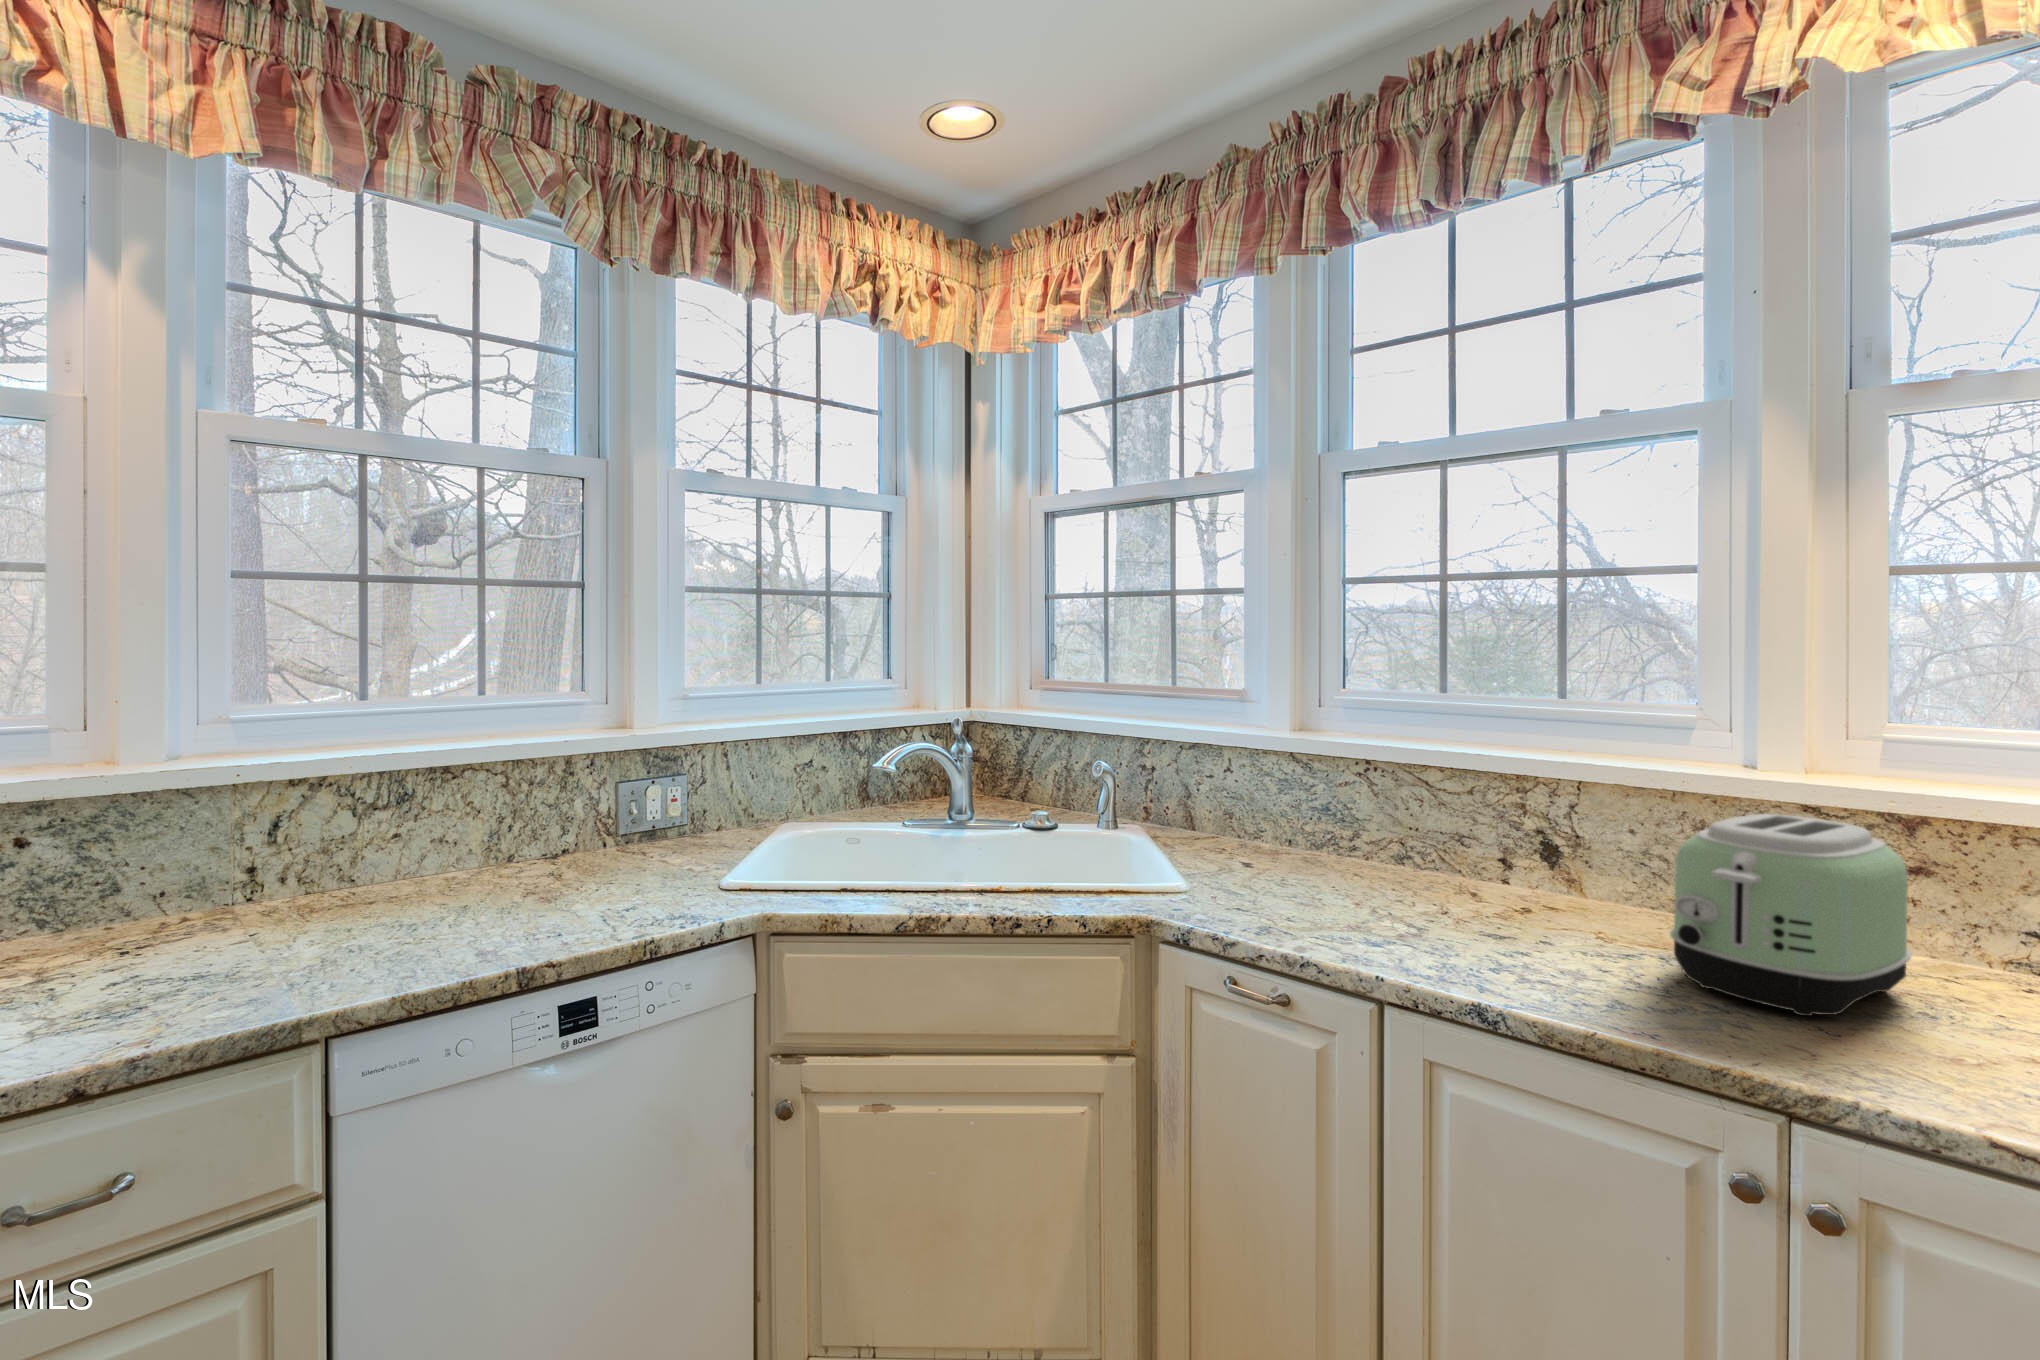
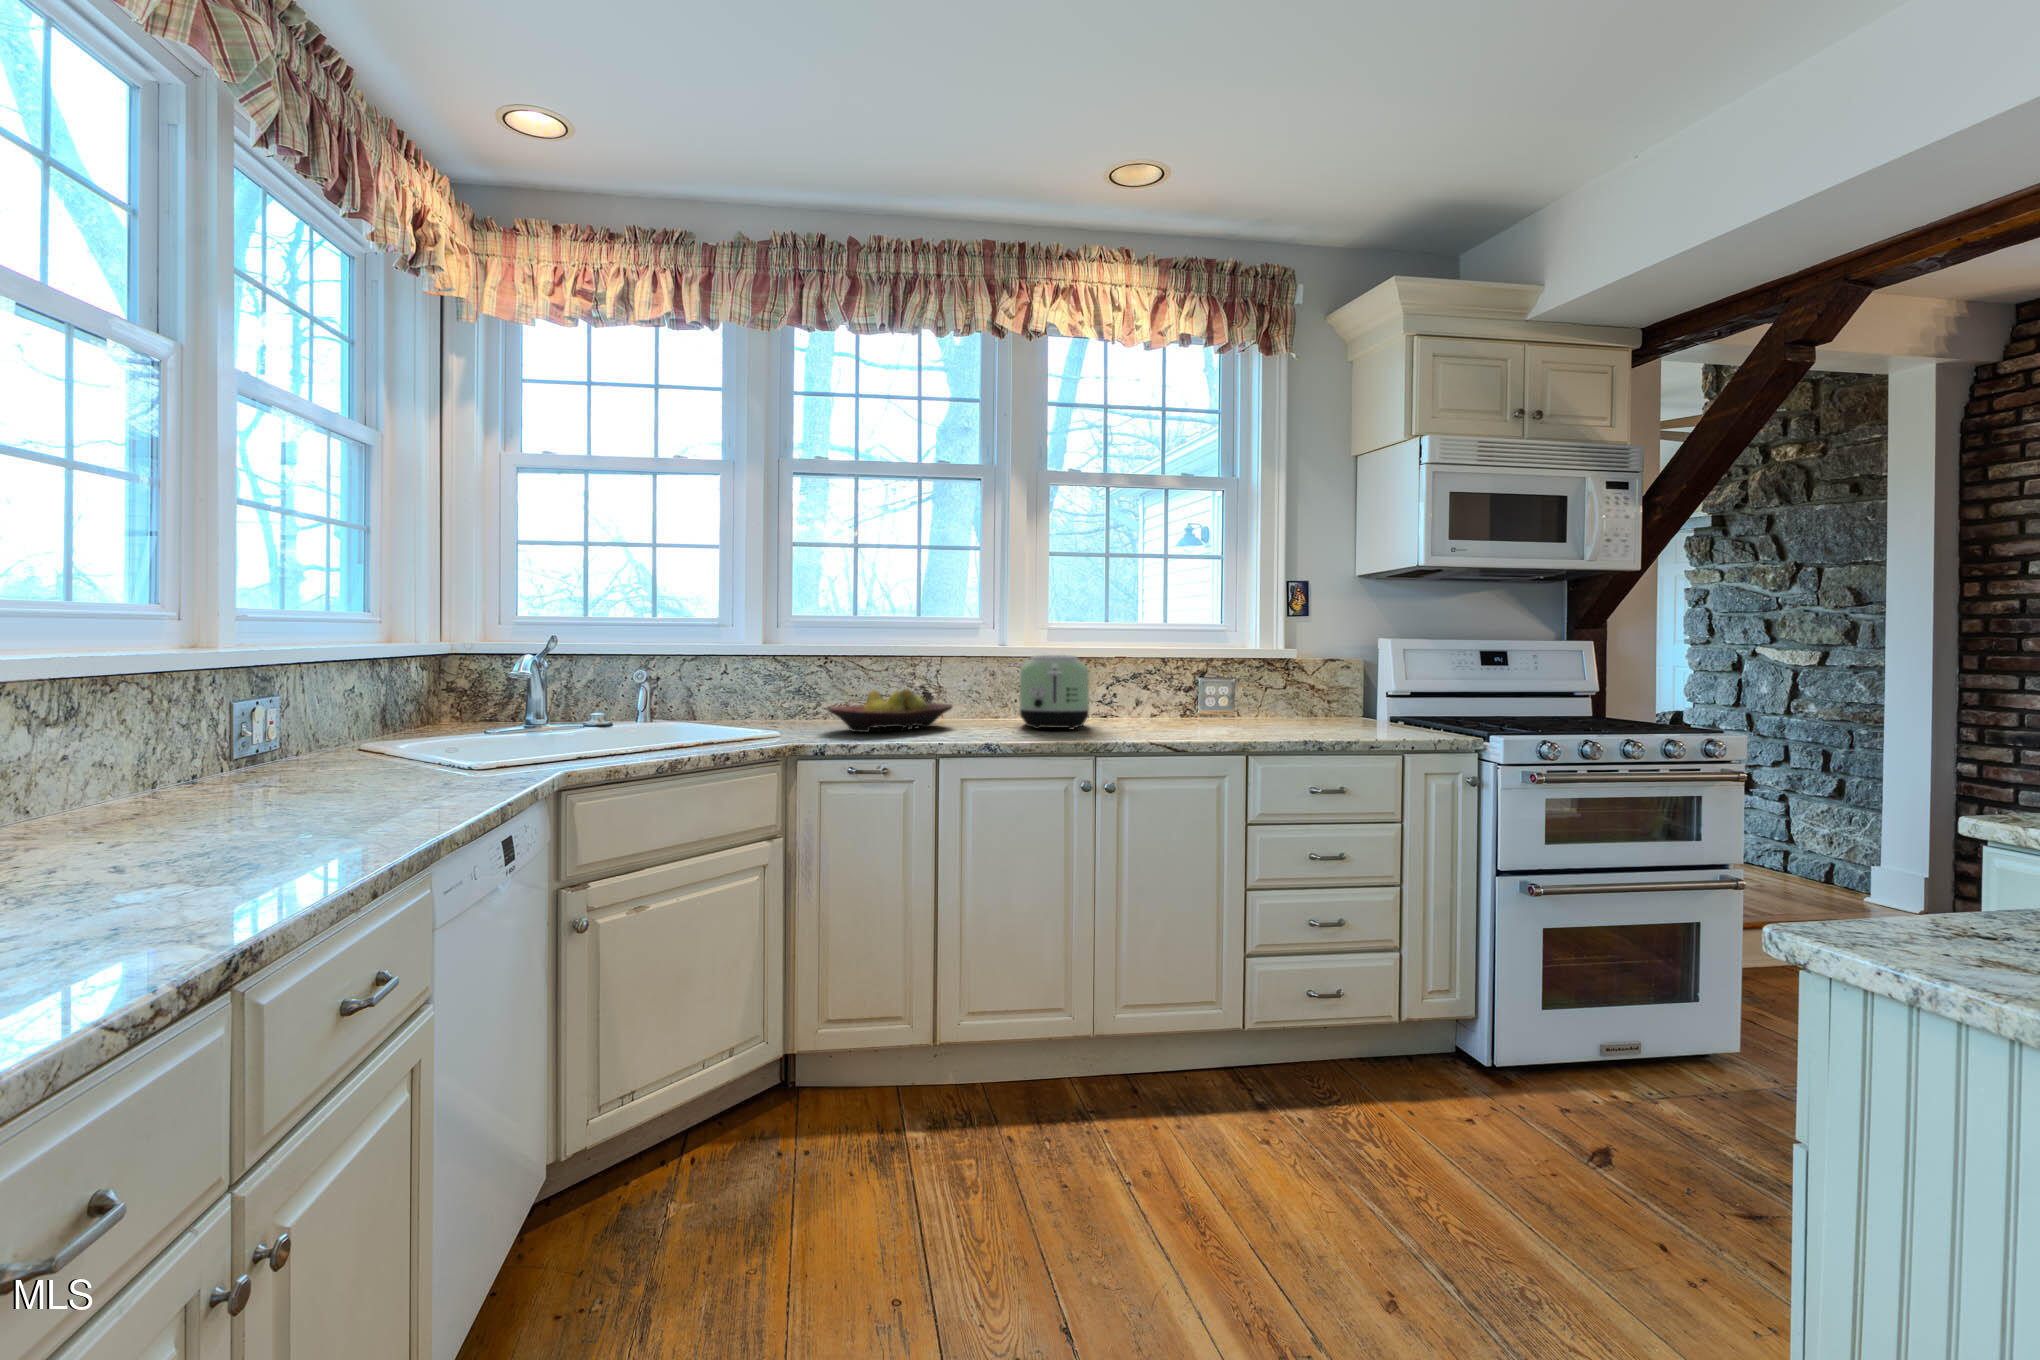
fruit bowl: none [1276,837,1547,921] -> present [828,689,953,732]

